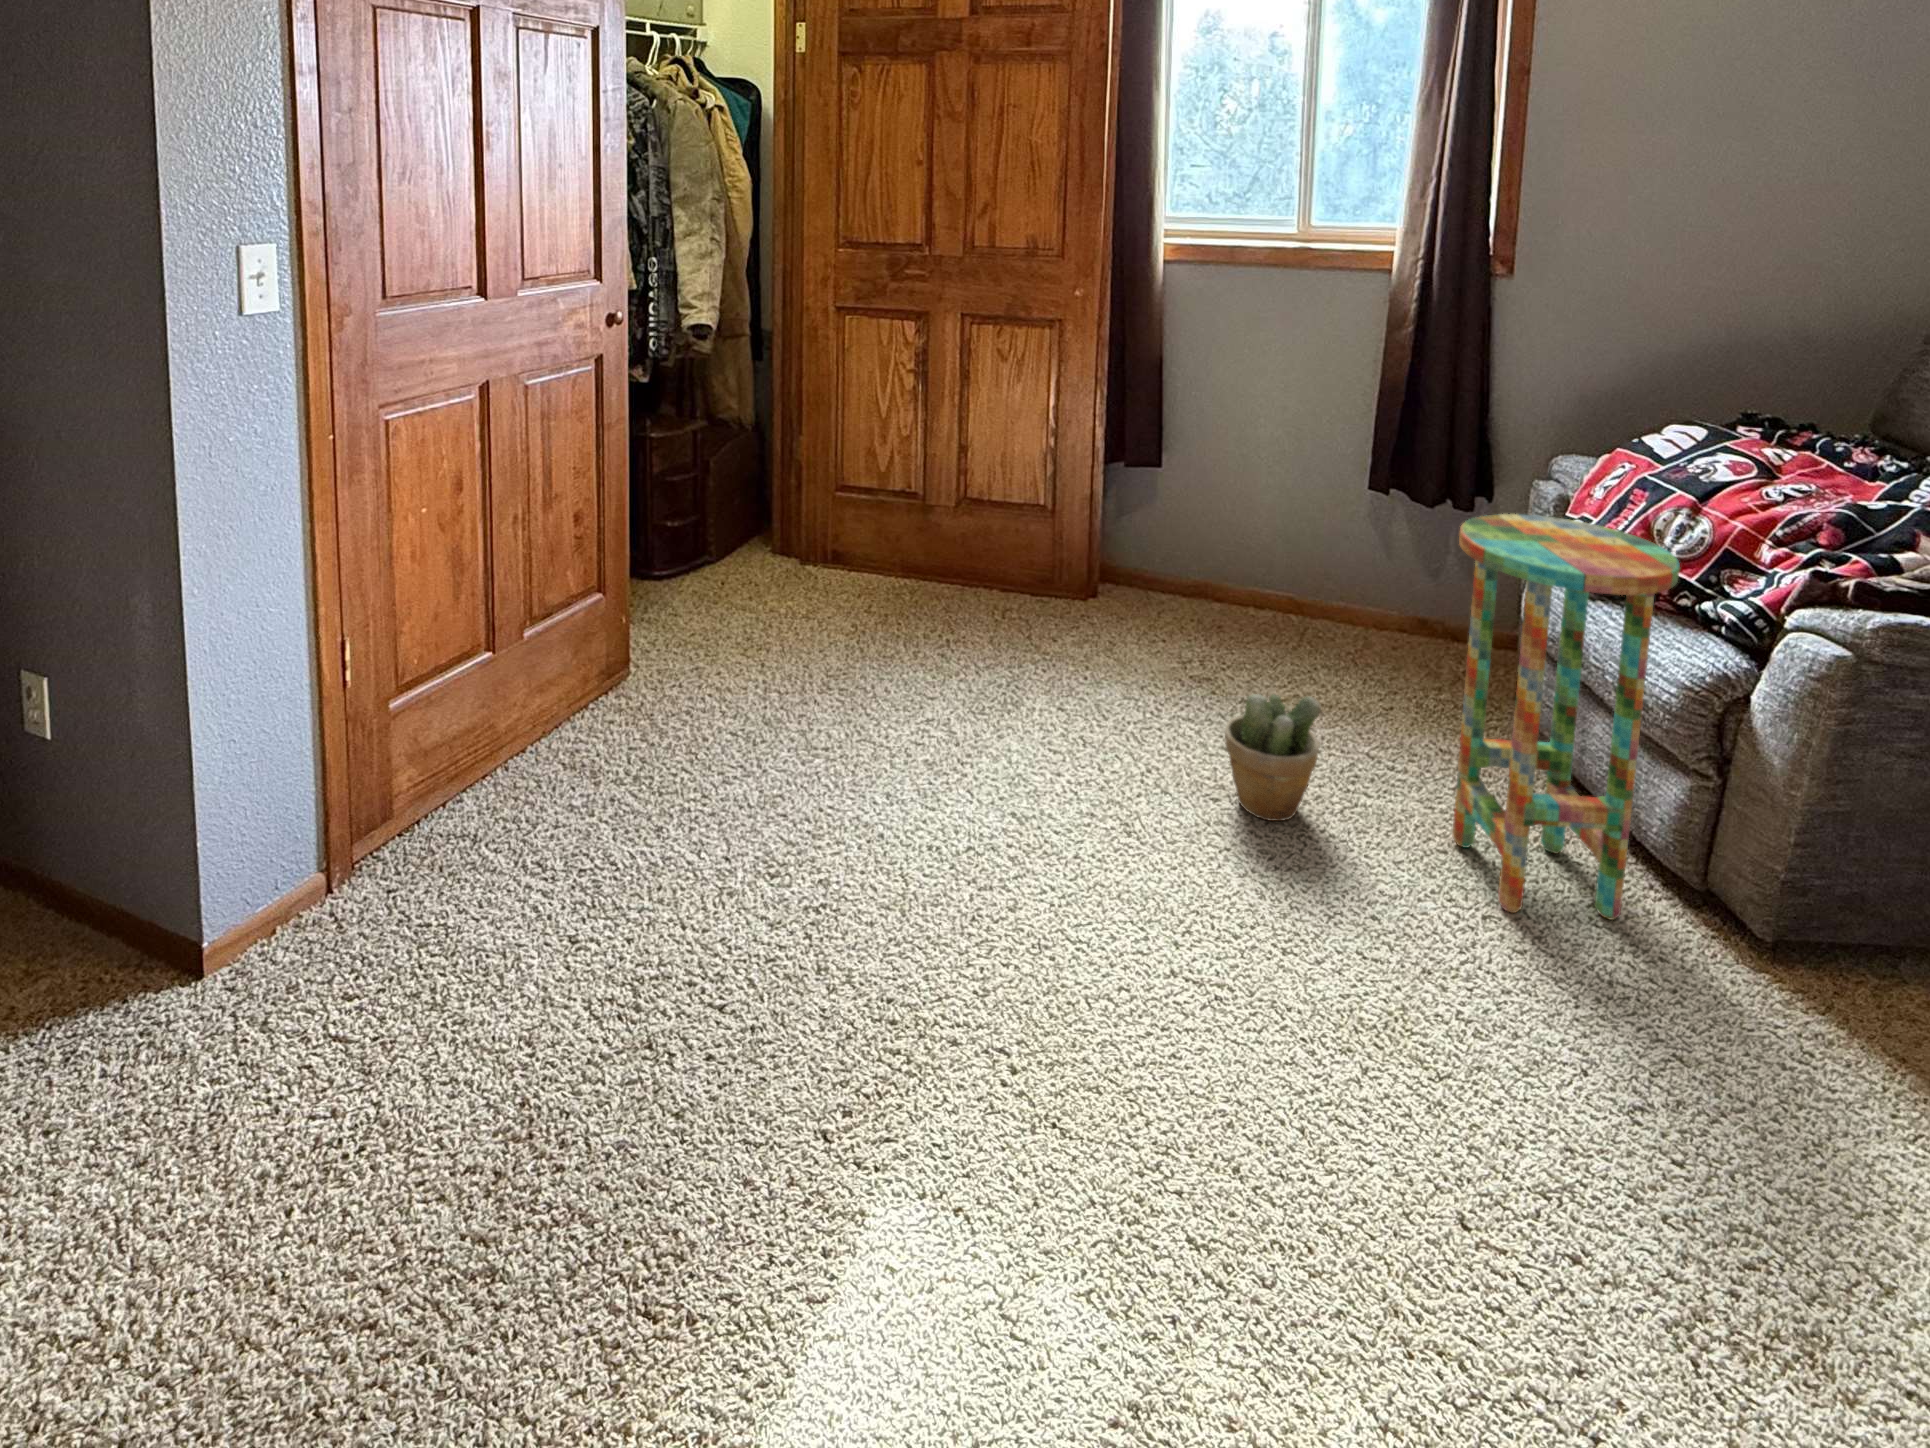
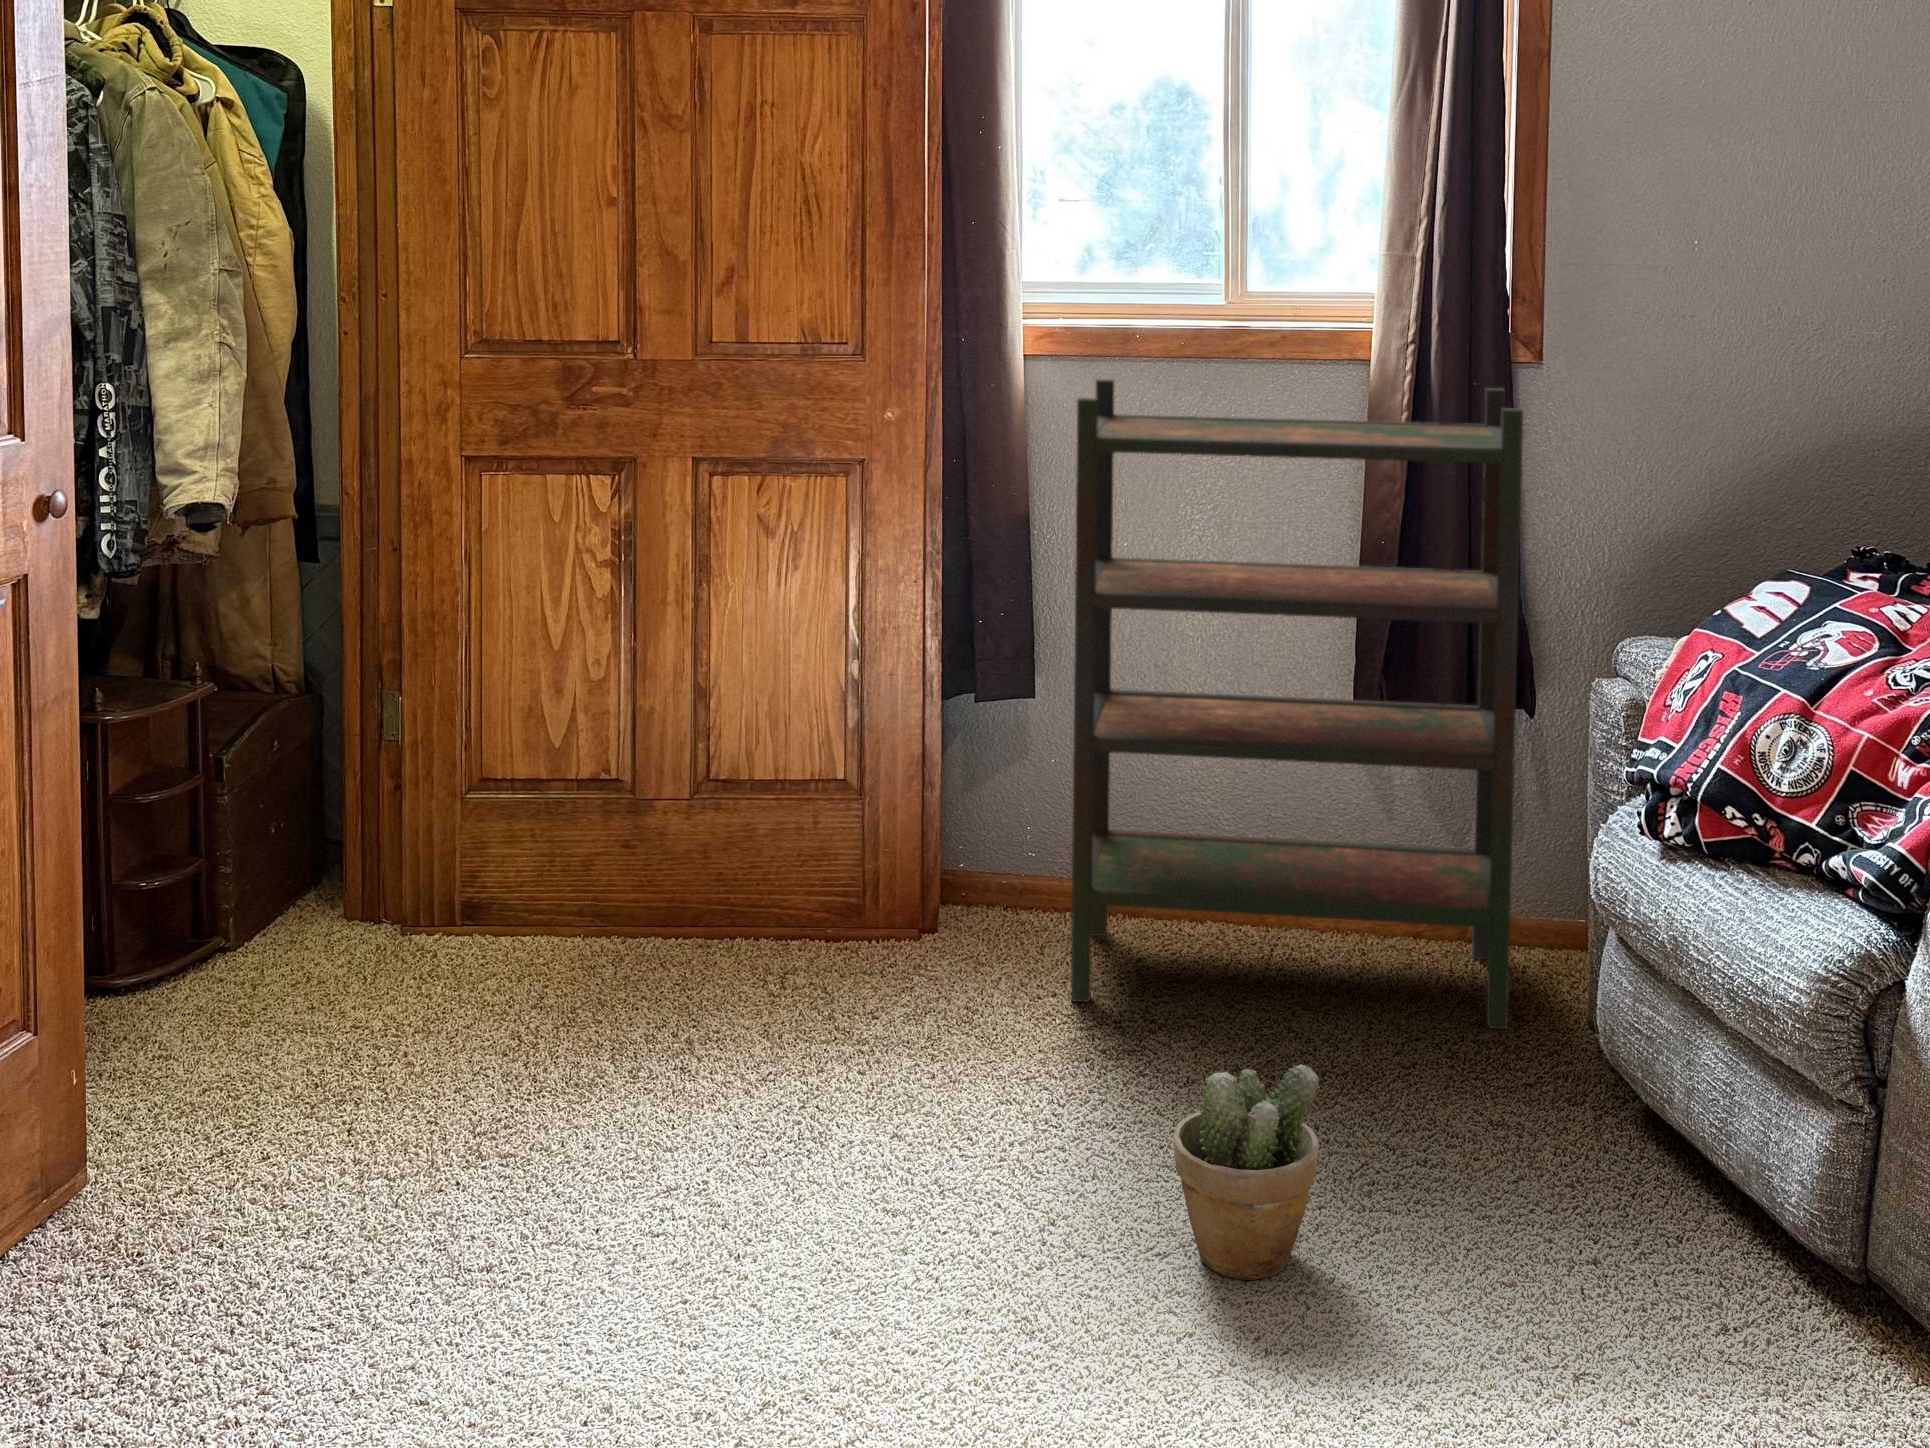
bookshelf: none [1173,272,1490,690] -> present [1071,379,1523,1029]
side table: present [1452,514,1680,920] -> none [1506,741,1800,1362]

